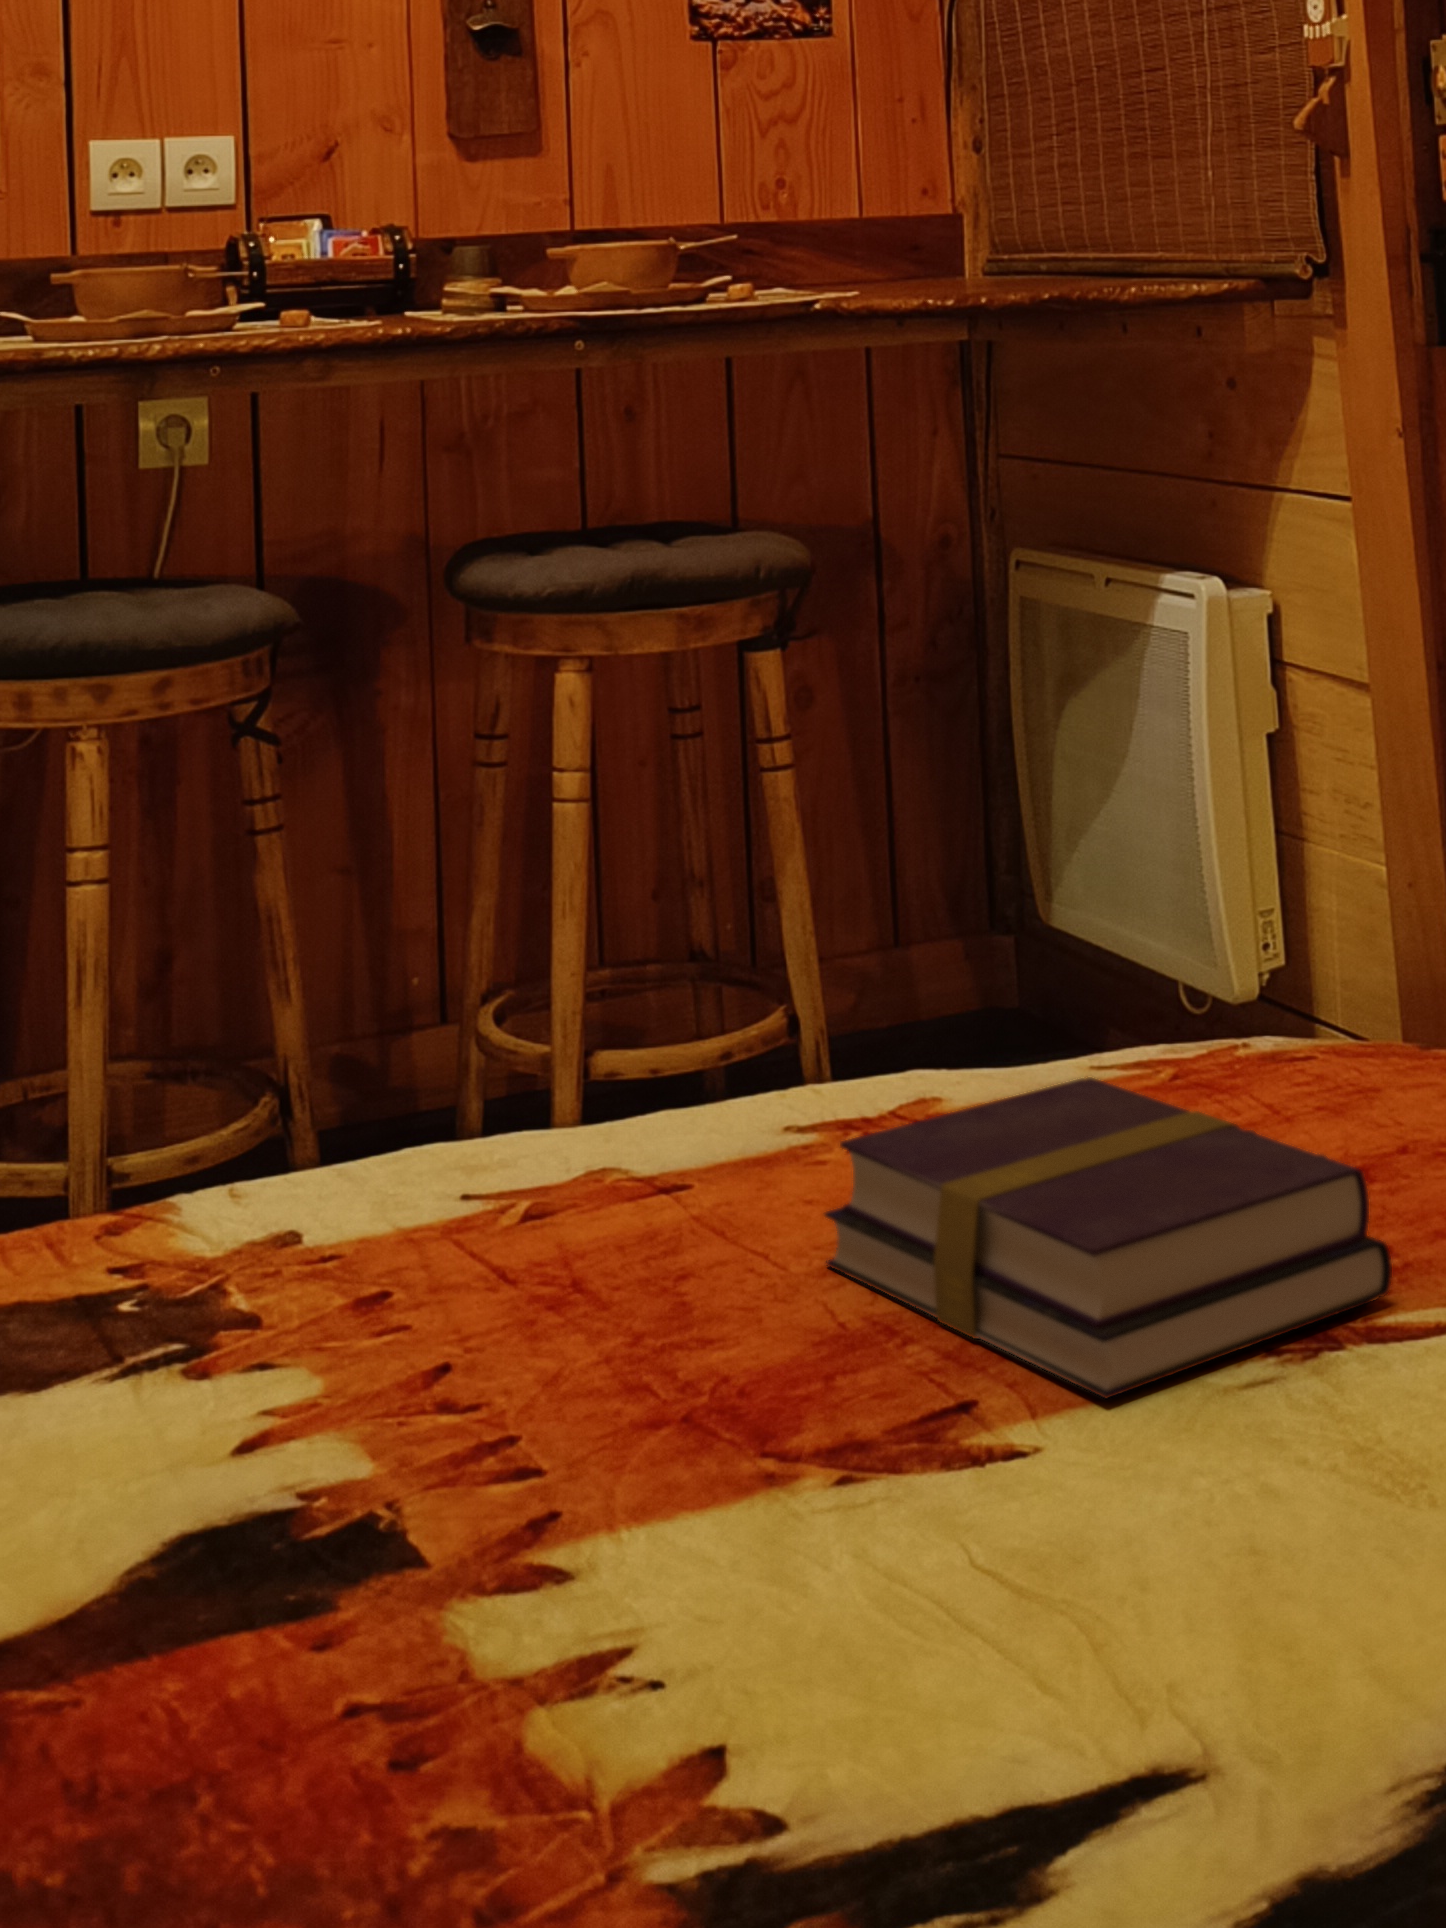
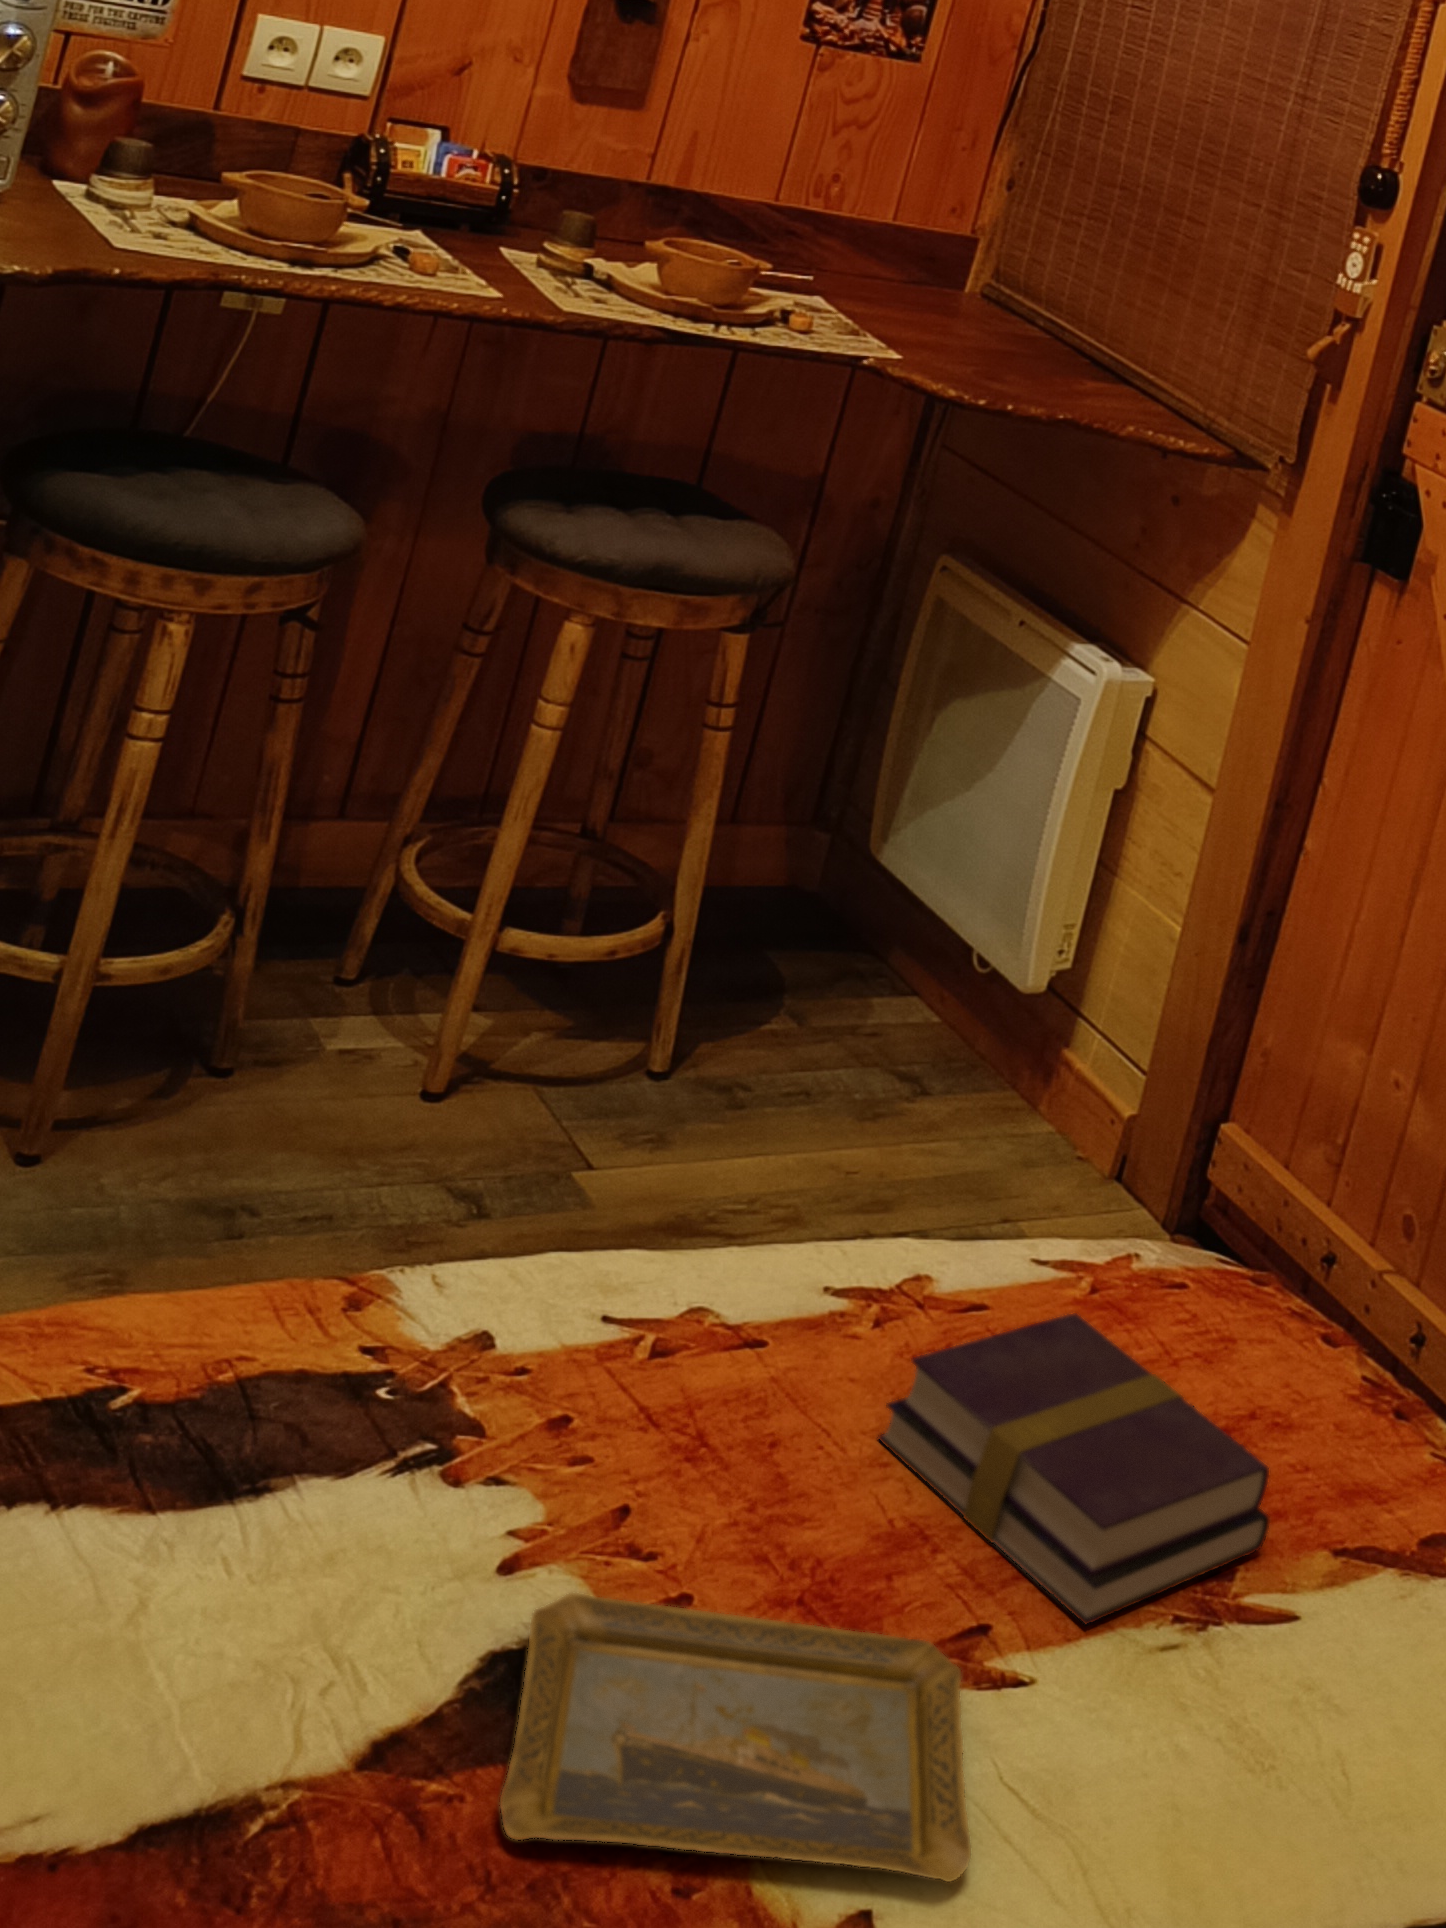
tray: none [136,1427,886,1709] -> present [500,1593,971,1881]

